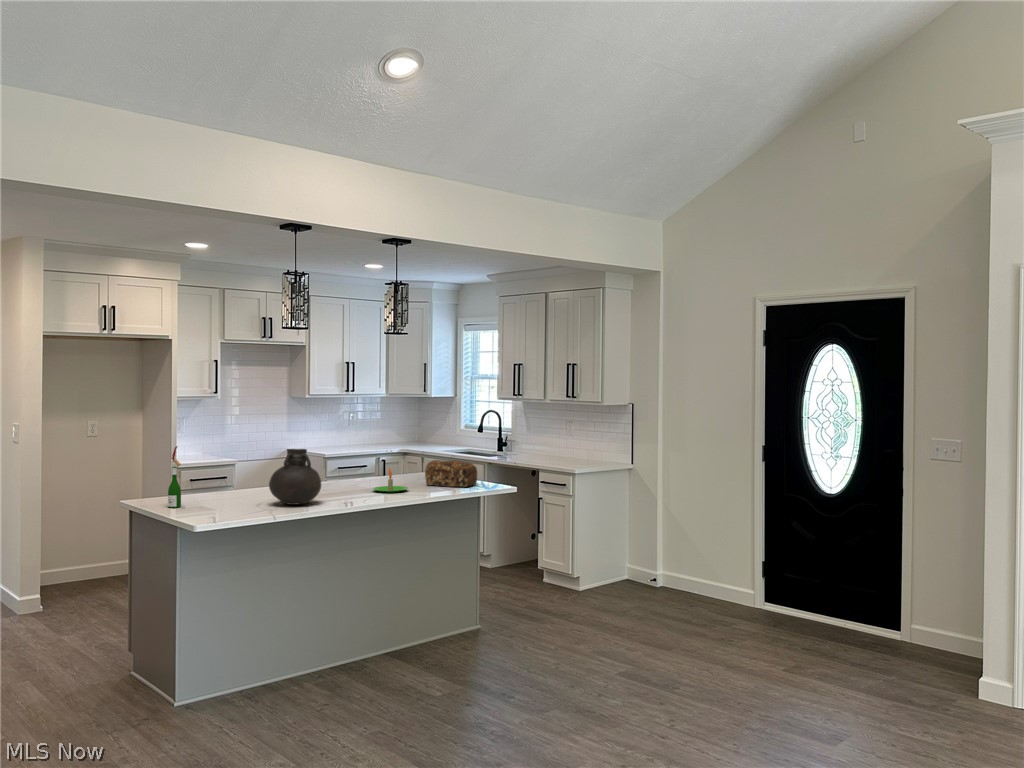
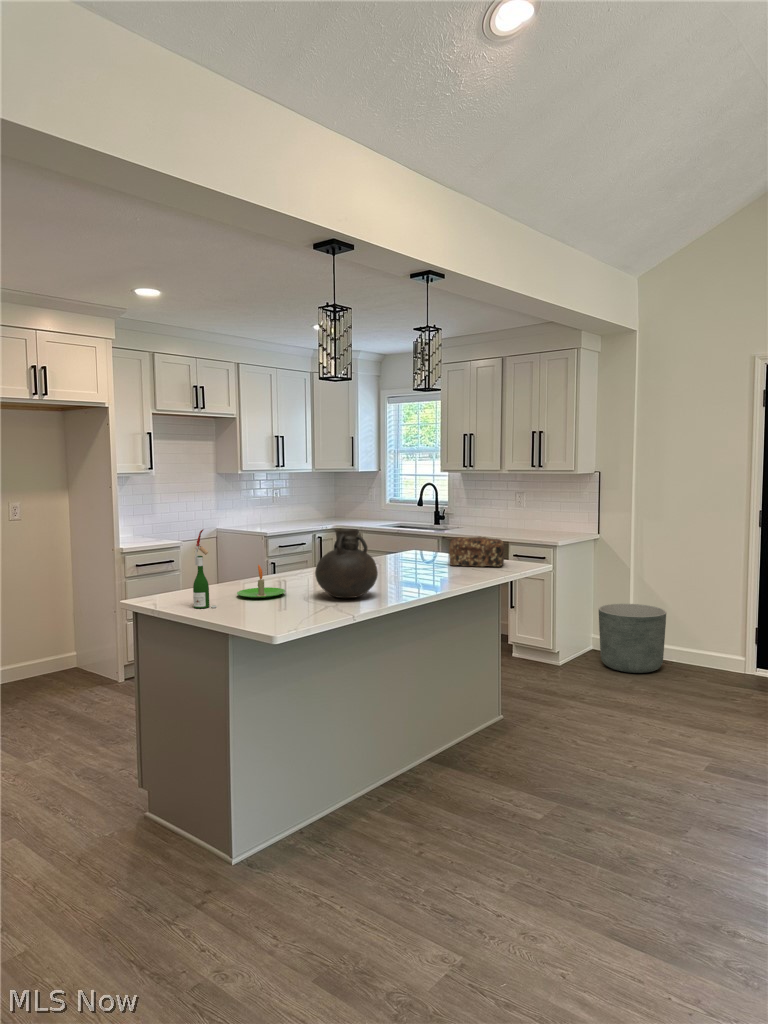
candle: present [373,468,408,492] -> present [237,565,286,598]
planter: none [616,532,679,599] -> present [599,604,666,673]

